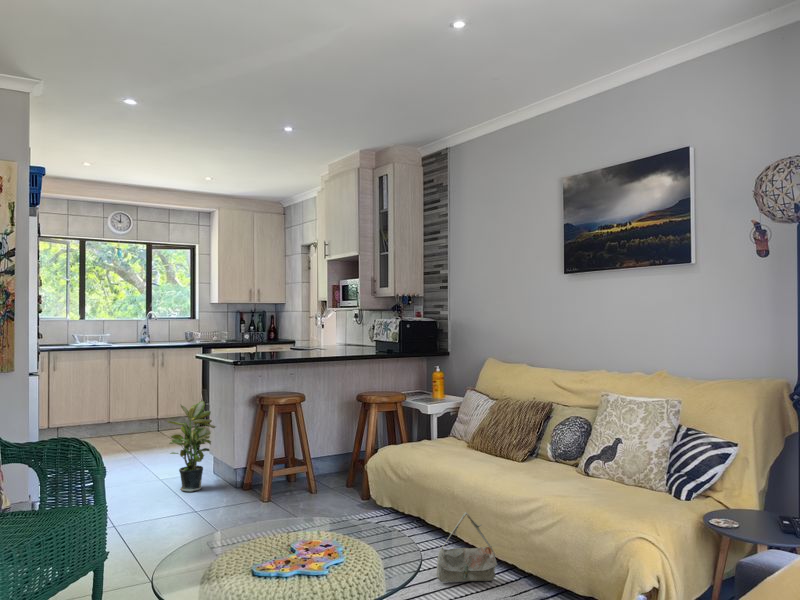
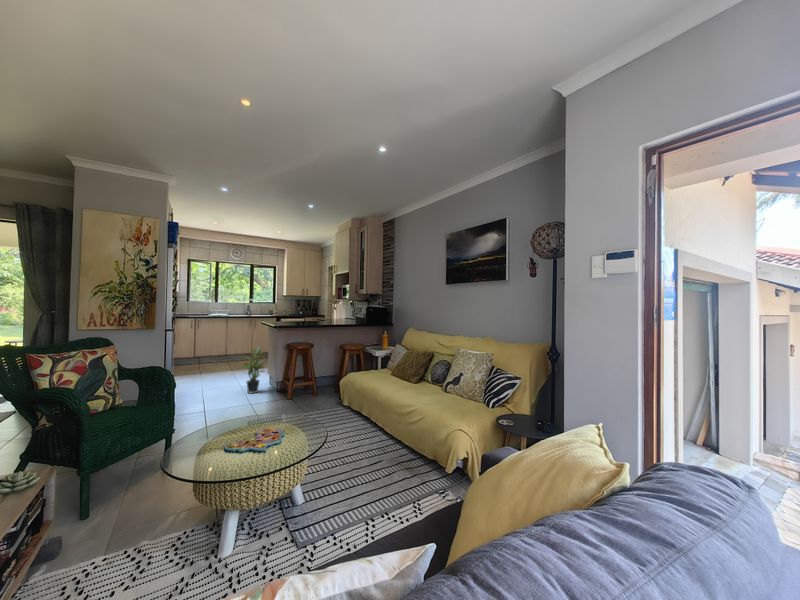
bag: present [436,512,497,582] -> none [359,411,392,448]

